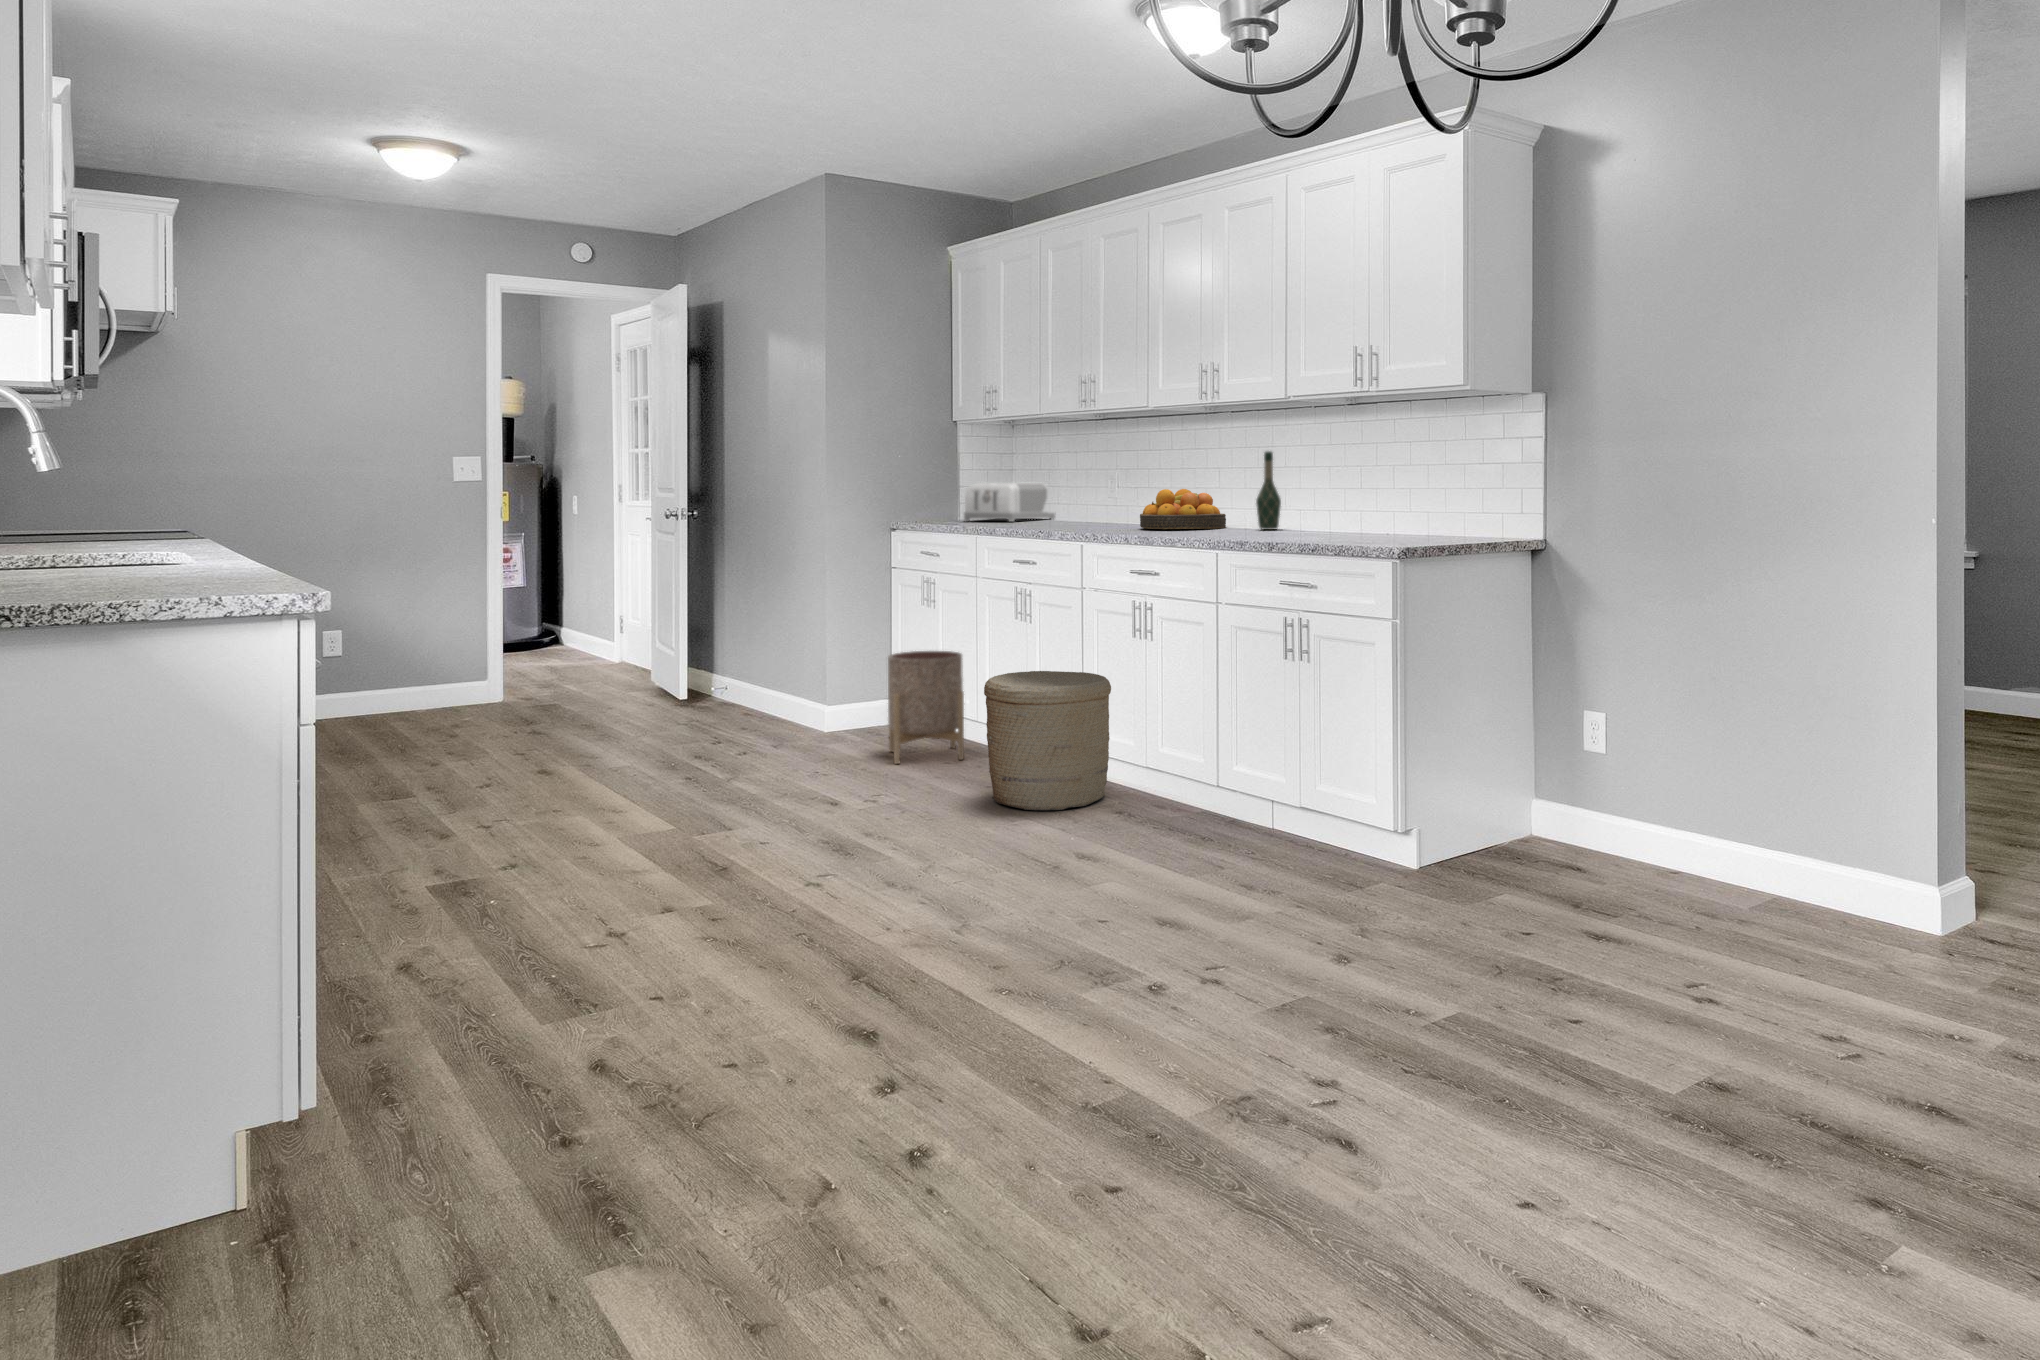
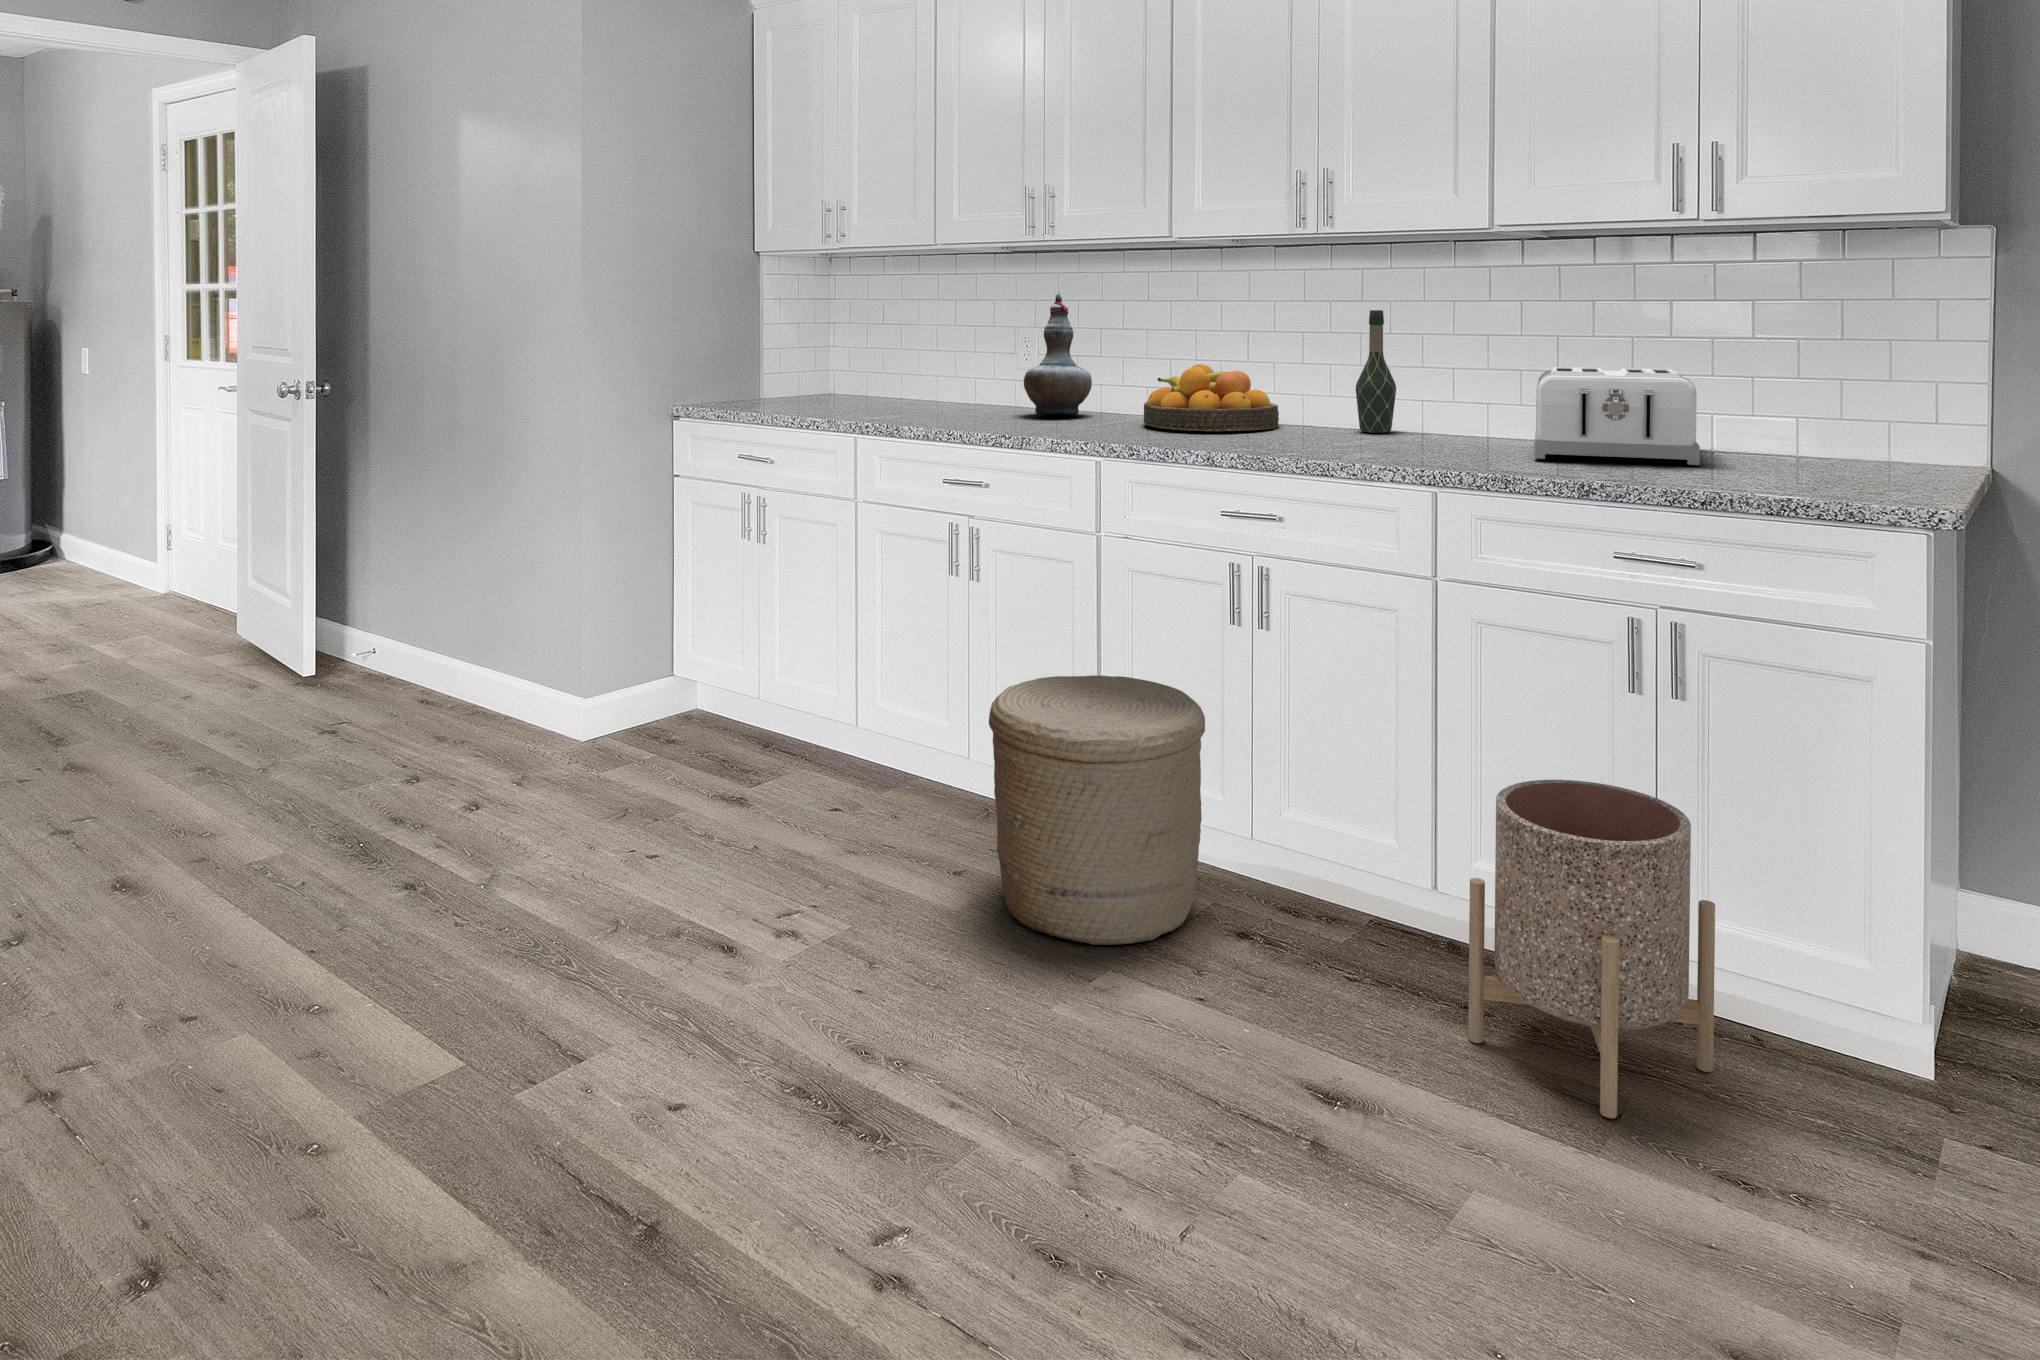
decorative vase: none [1088,444,1133,525] -> present [1024,292,1092,415]
toaster: present [964,483,1055,521] -> present [1534,367,1700,465]
planter: present [888,651,964,764] -> present [1468,780,1715,1118]

